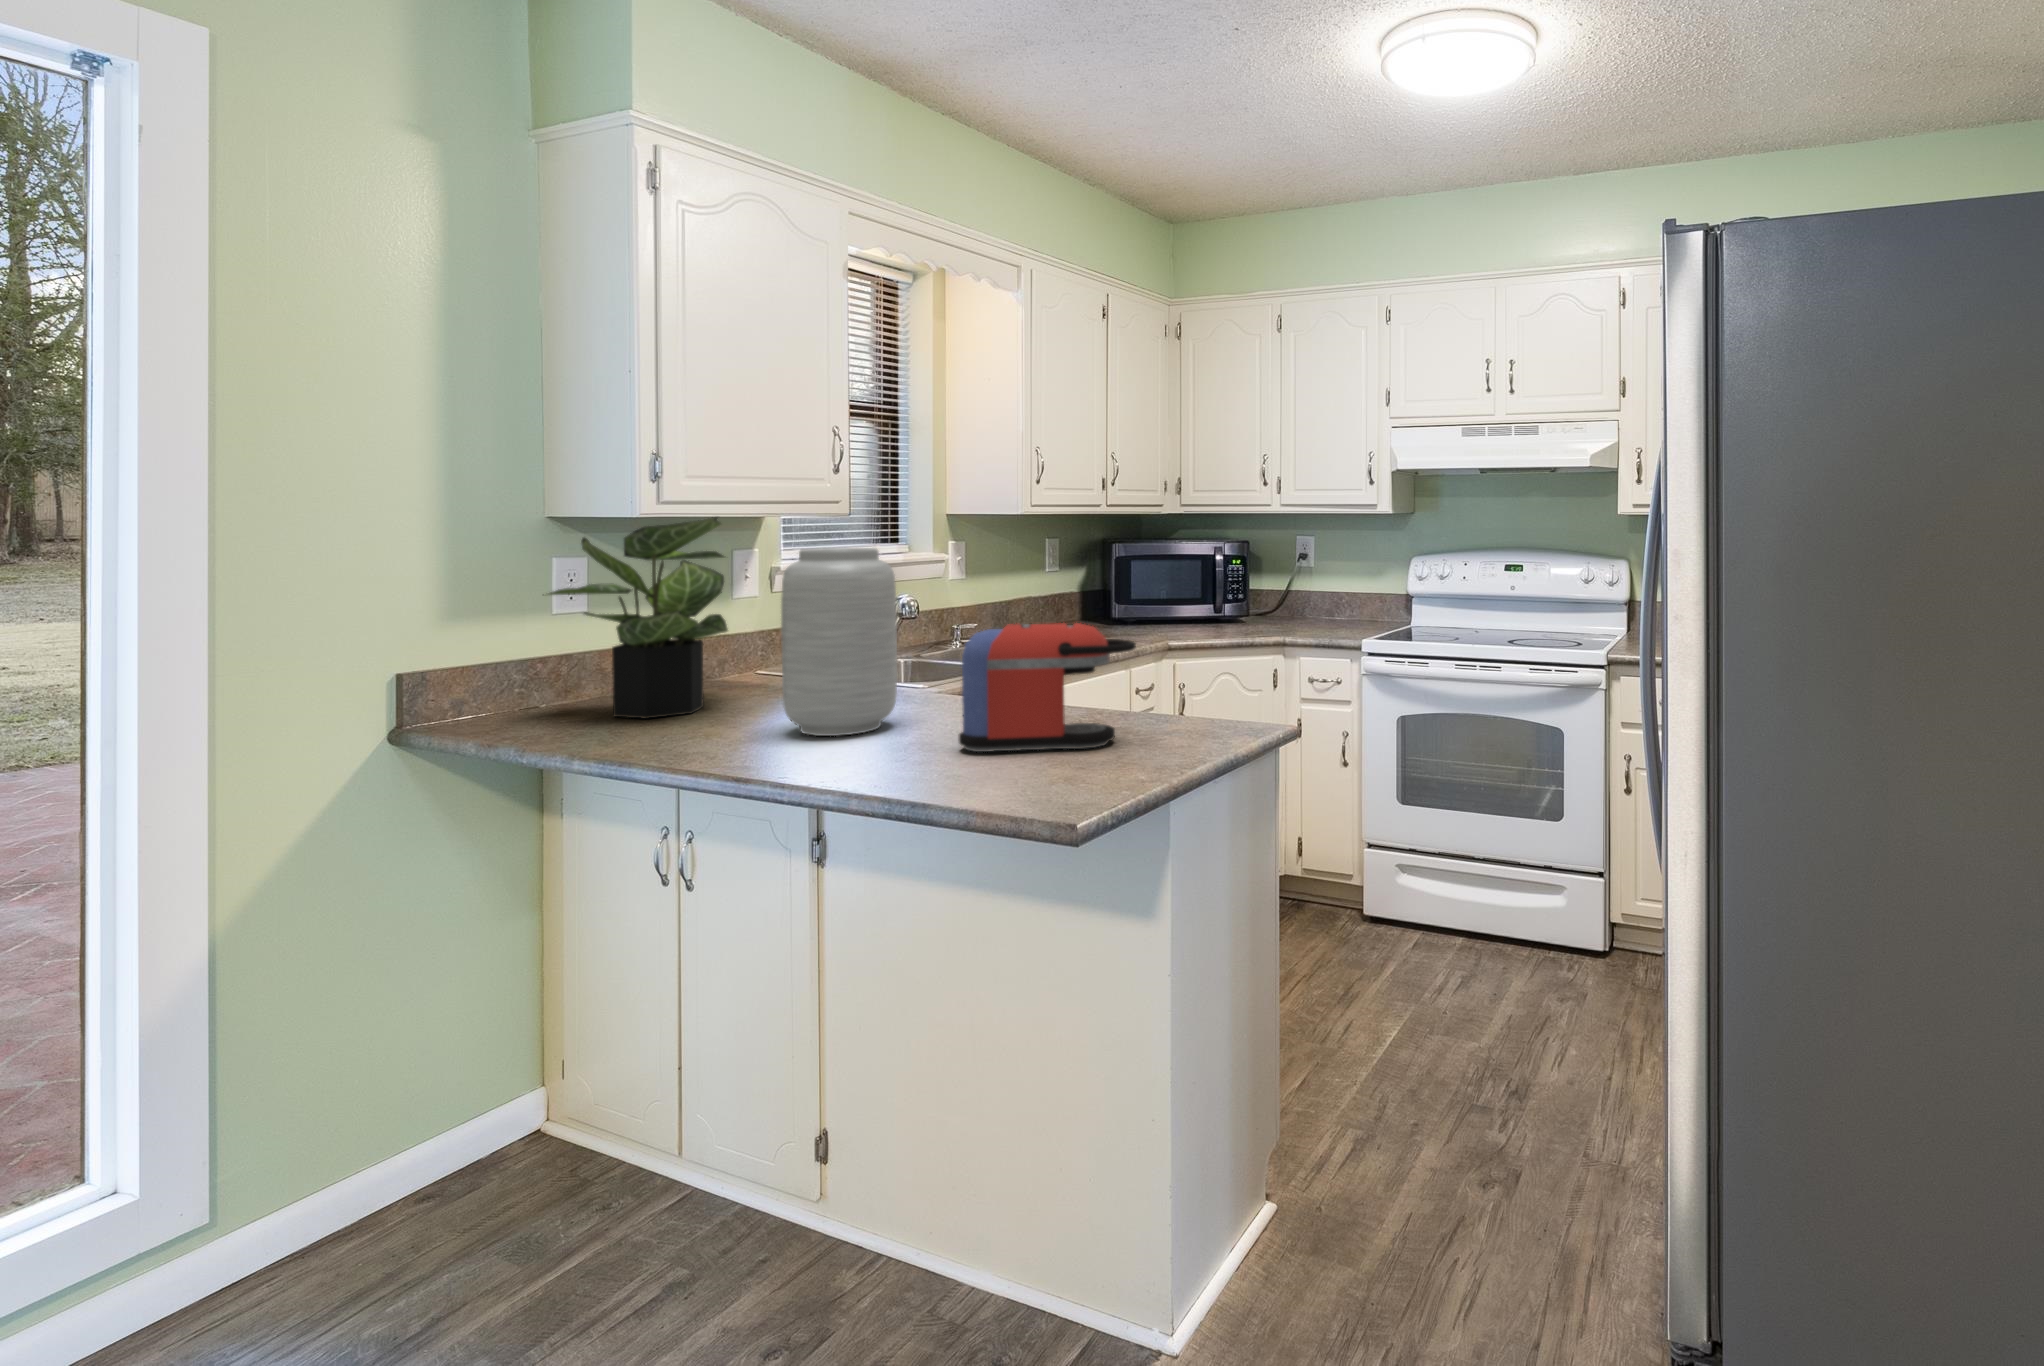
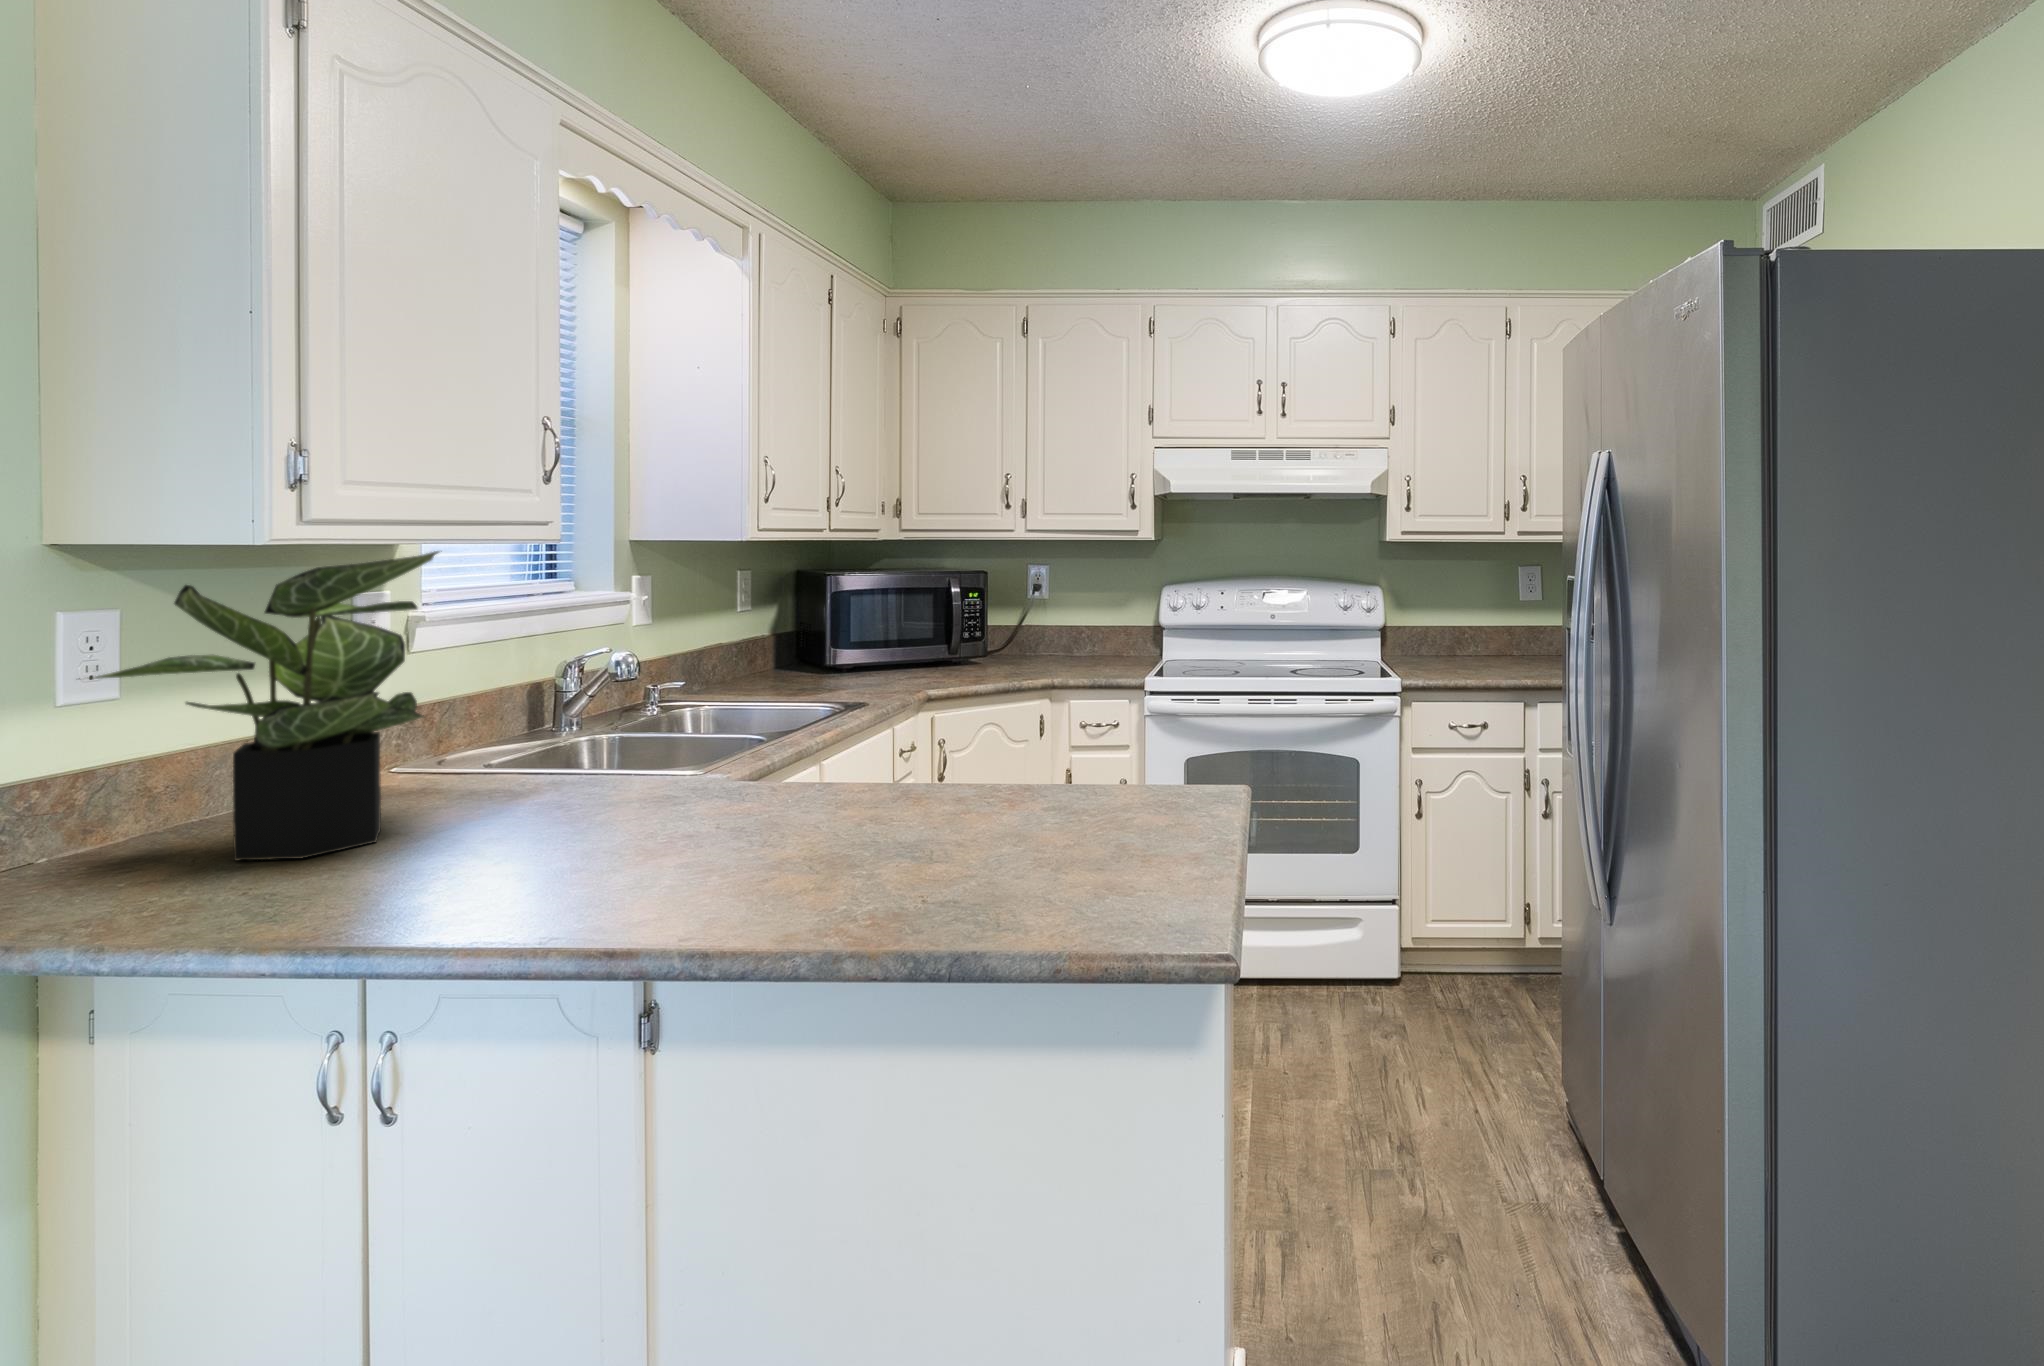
vase: present [781,548,897,736] -> none [577,592,746,859]
coffee maker: present [959,623,1136,752] -> none [887,680,1107,859]

